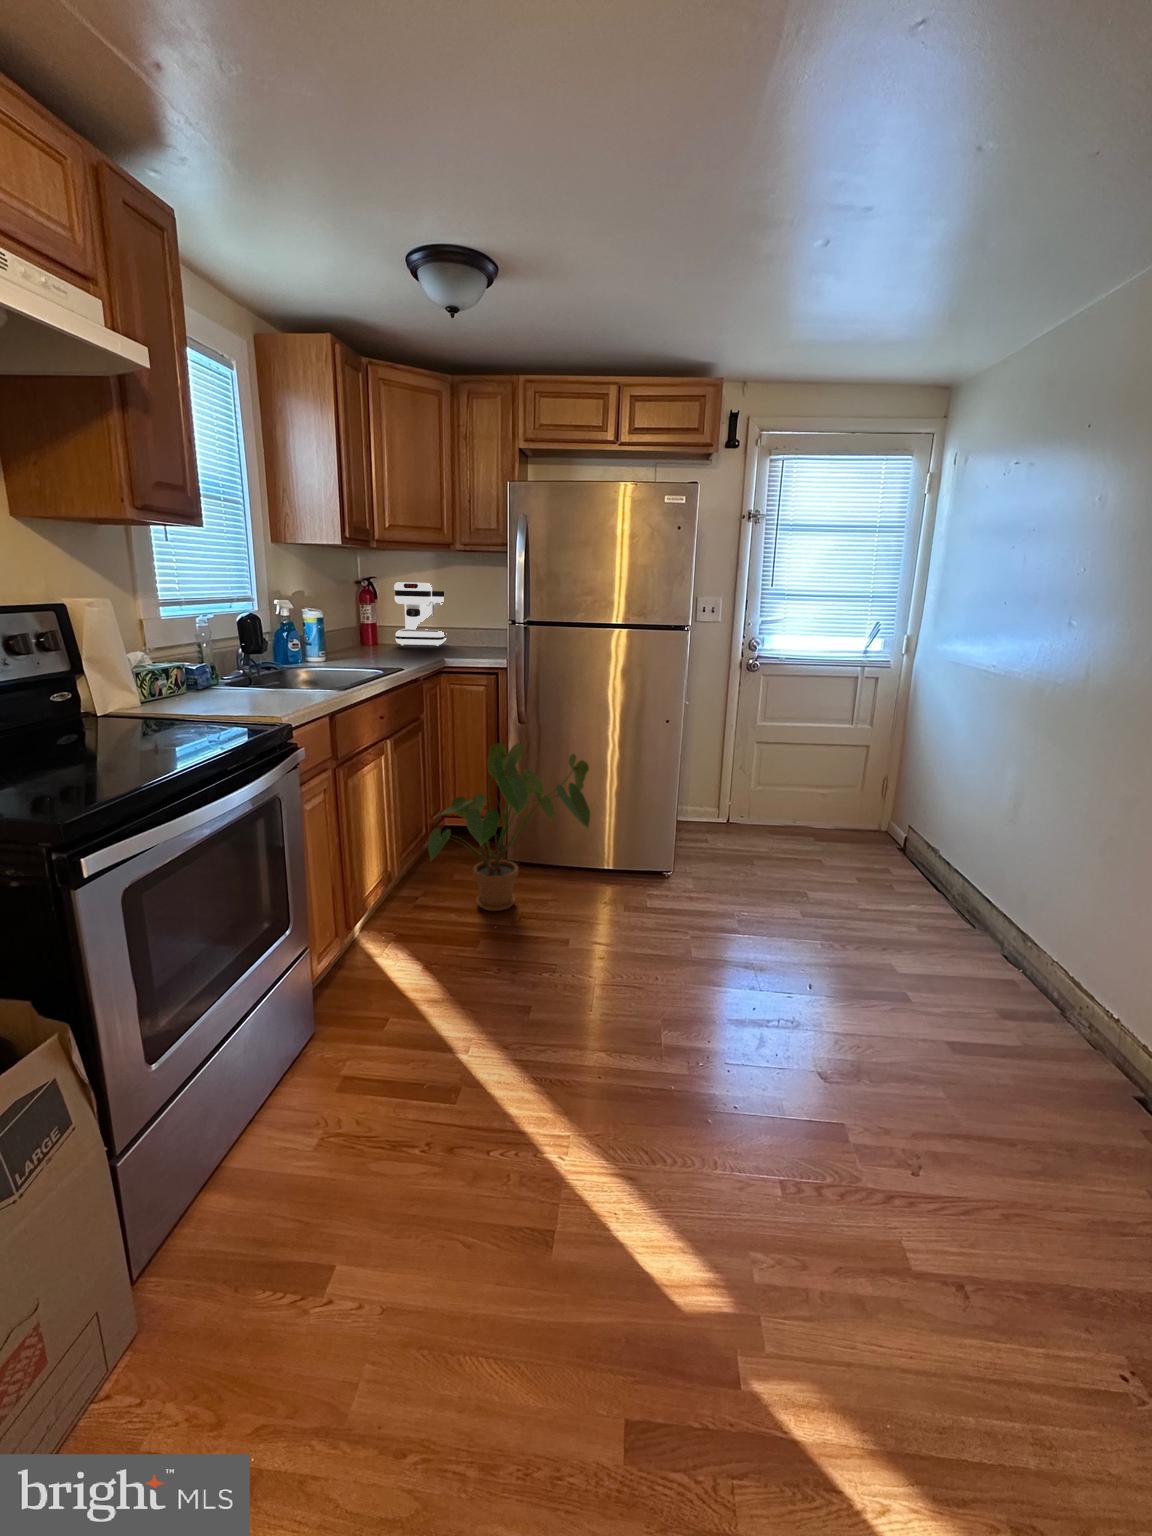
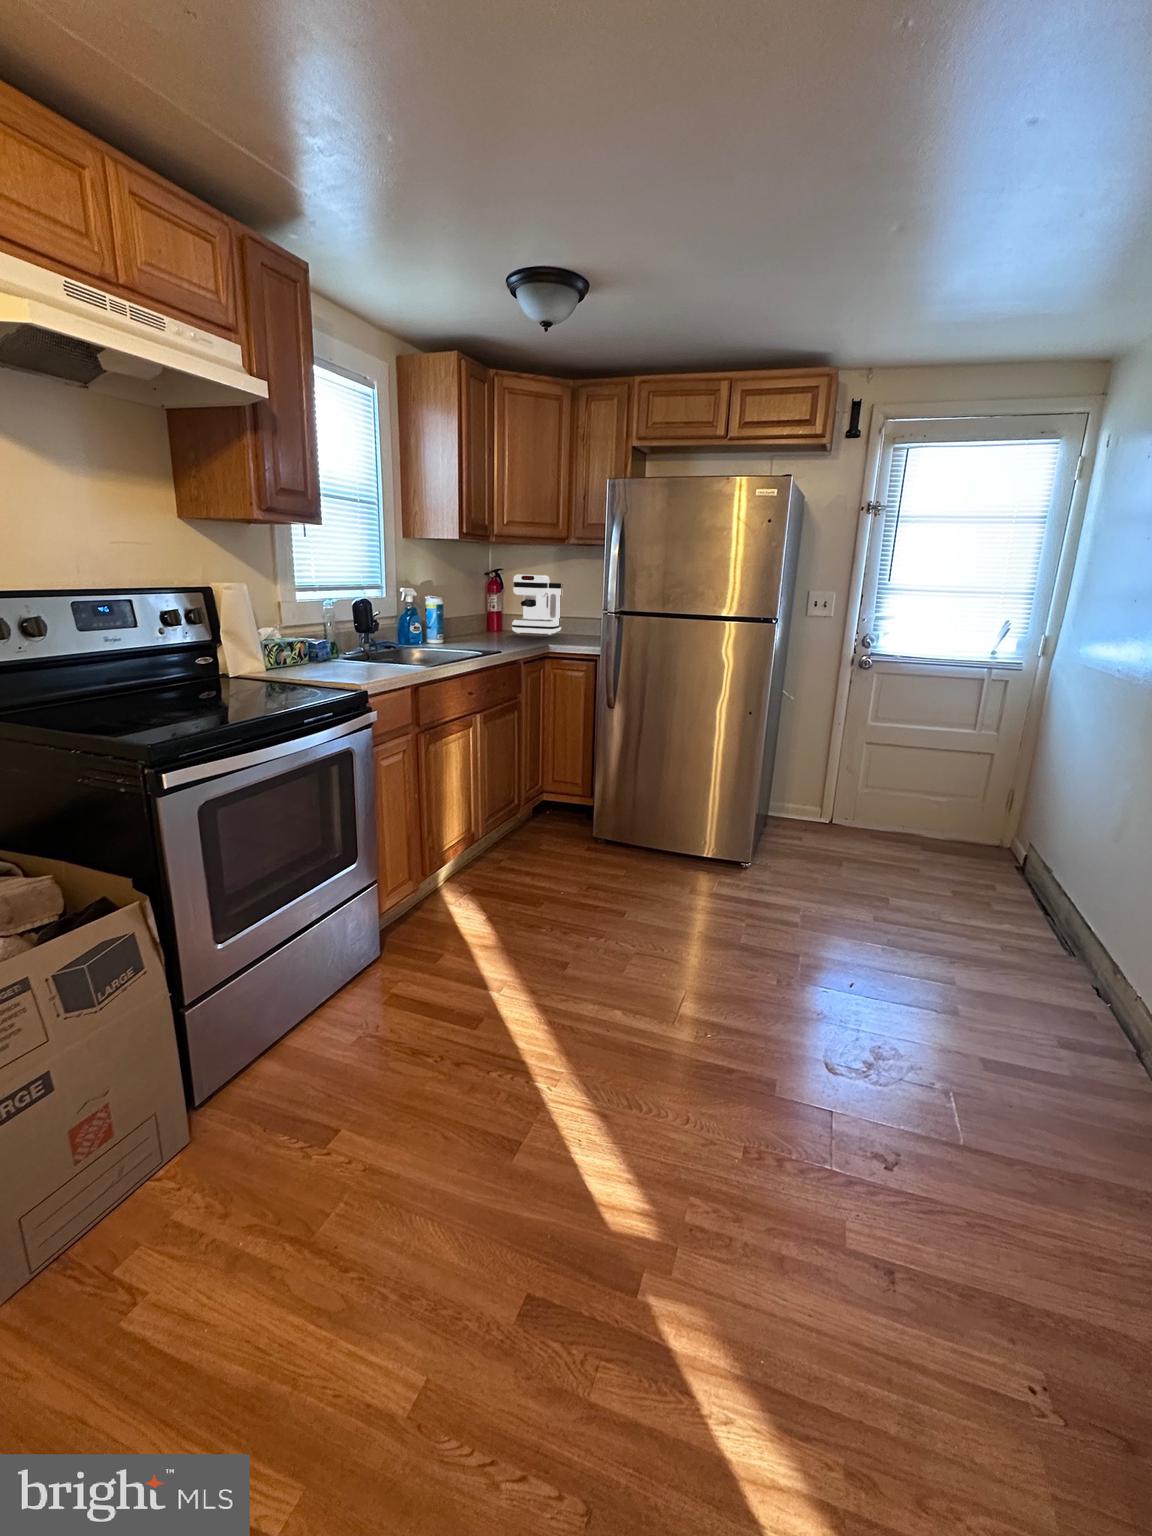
house plant: present [428,743,590,911] -> none [504,727,665,883]

